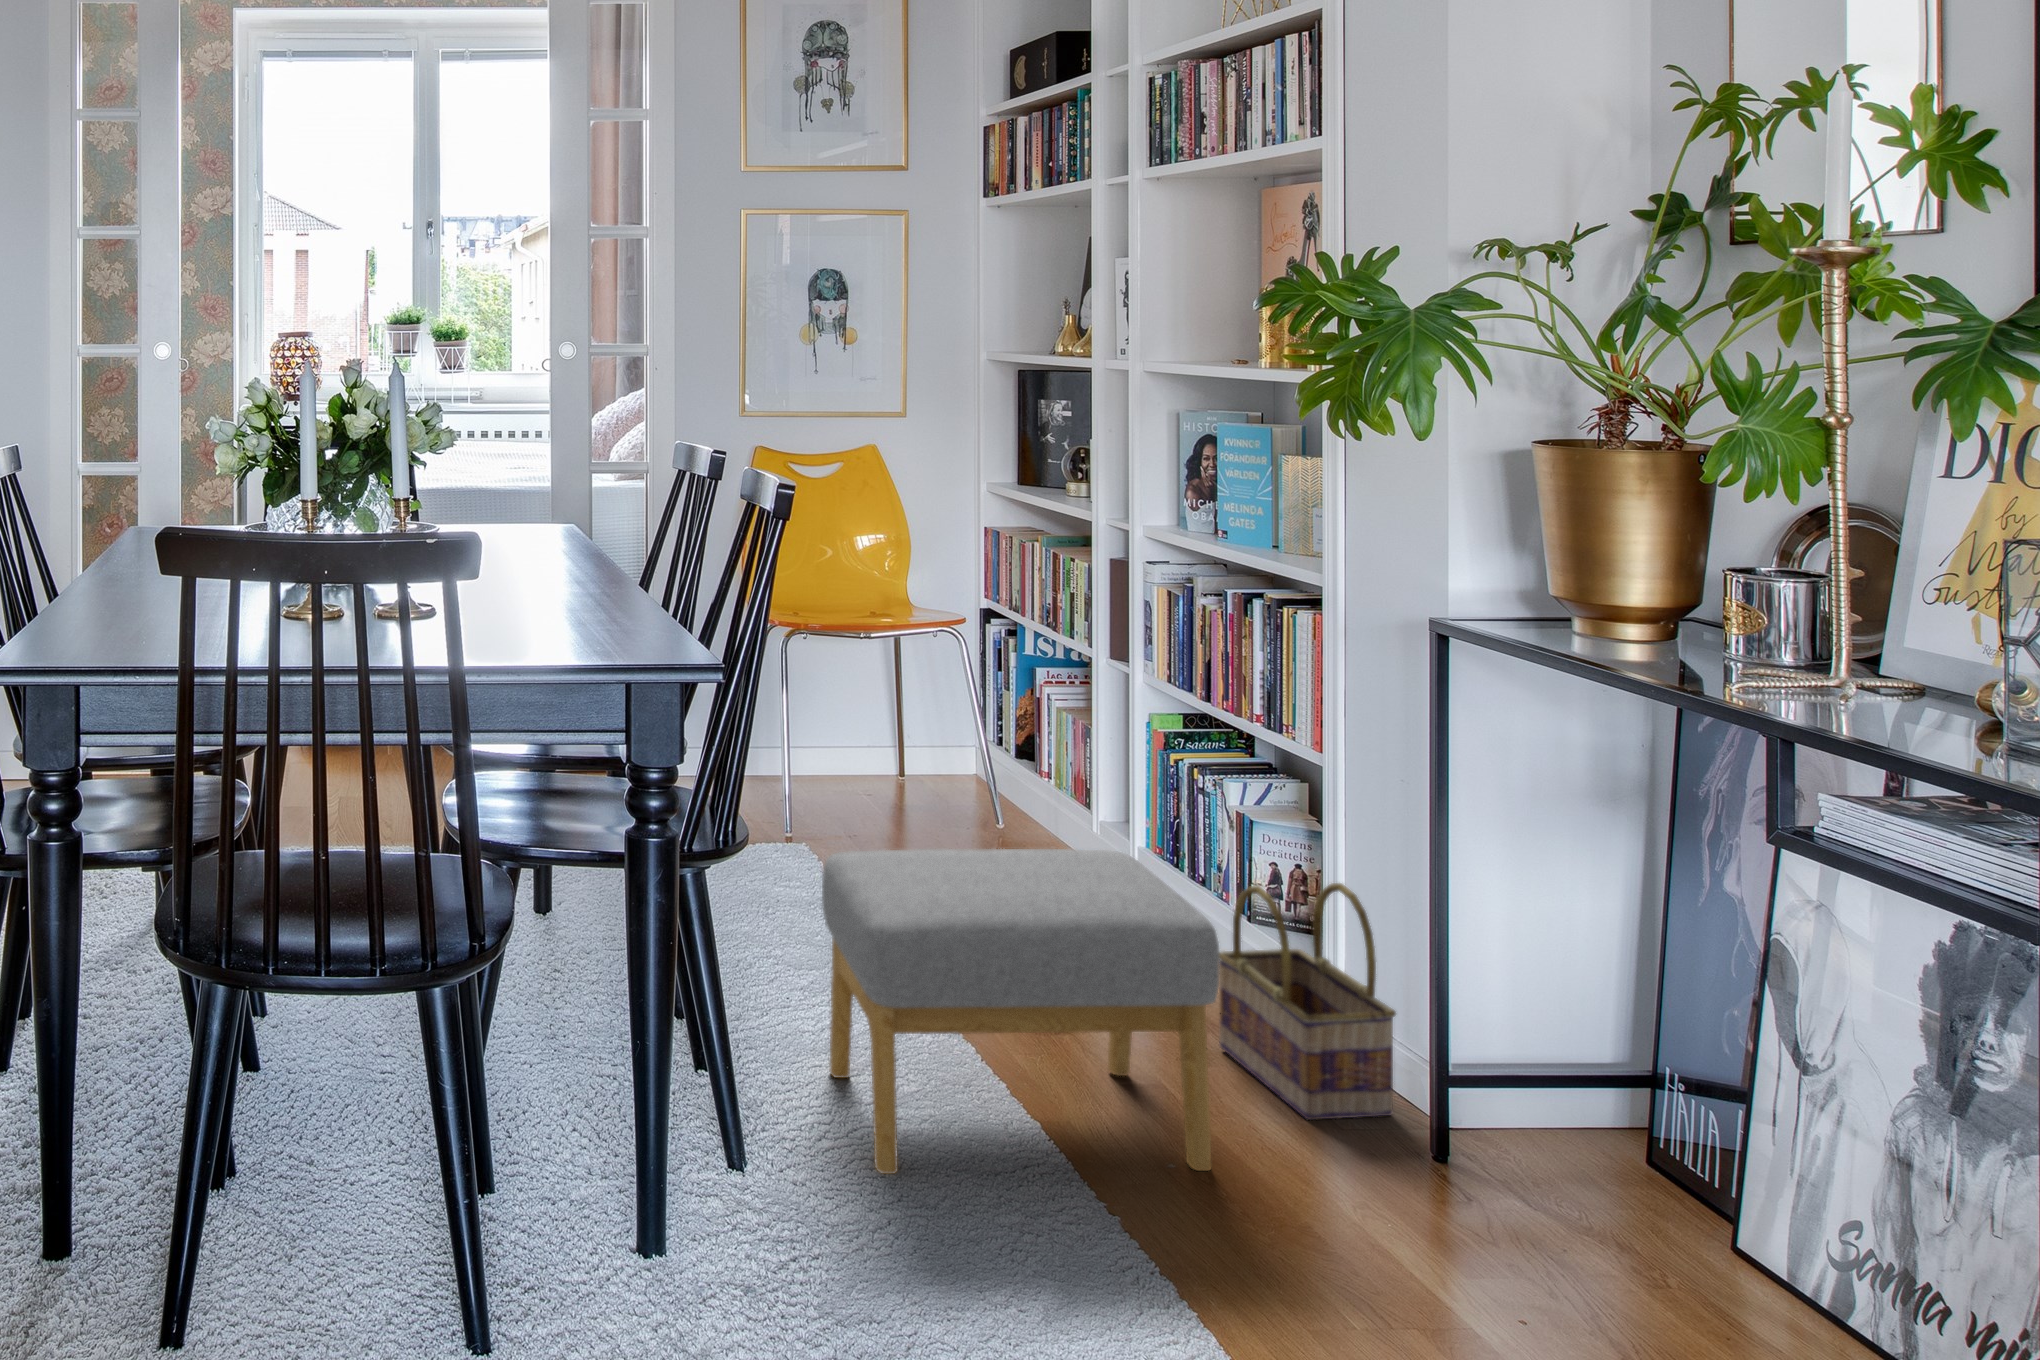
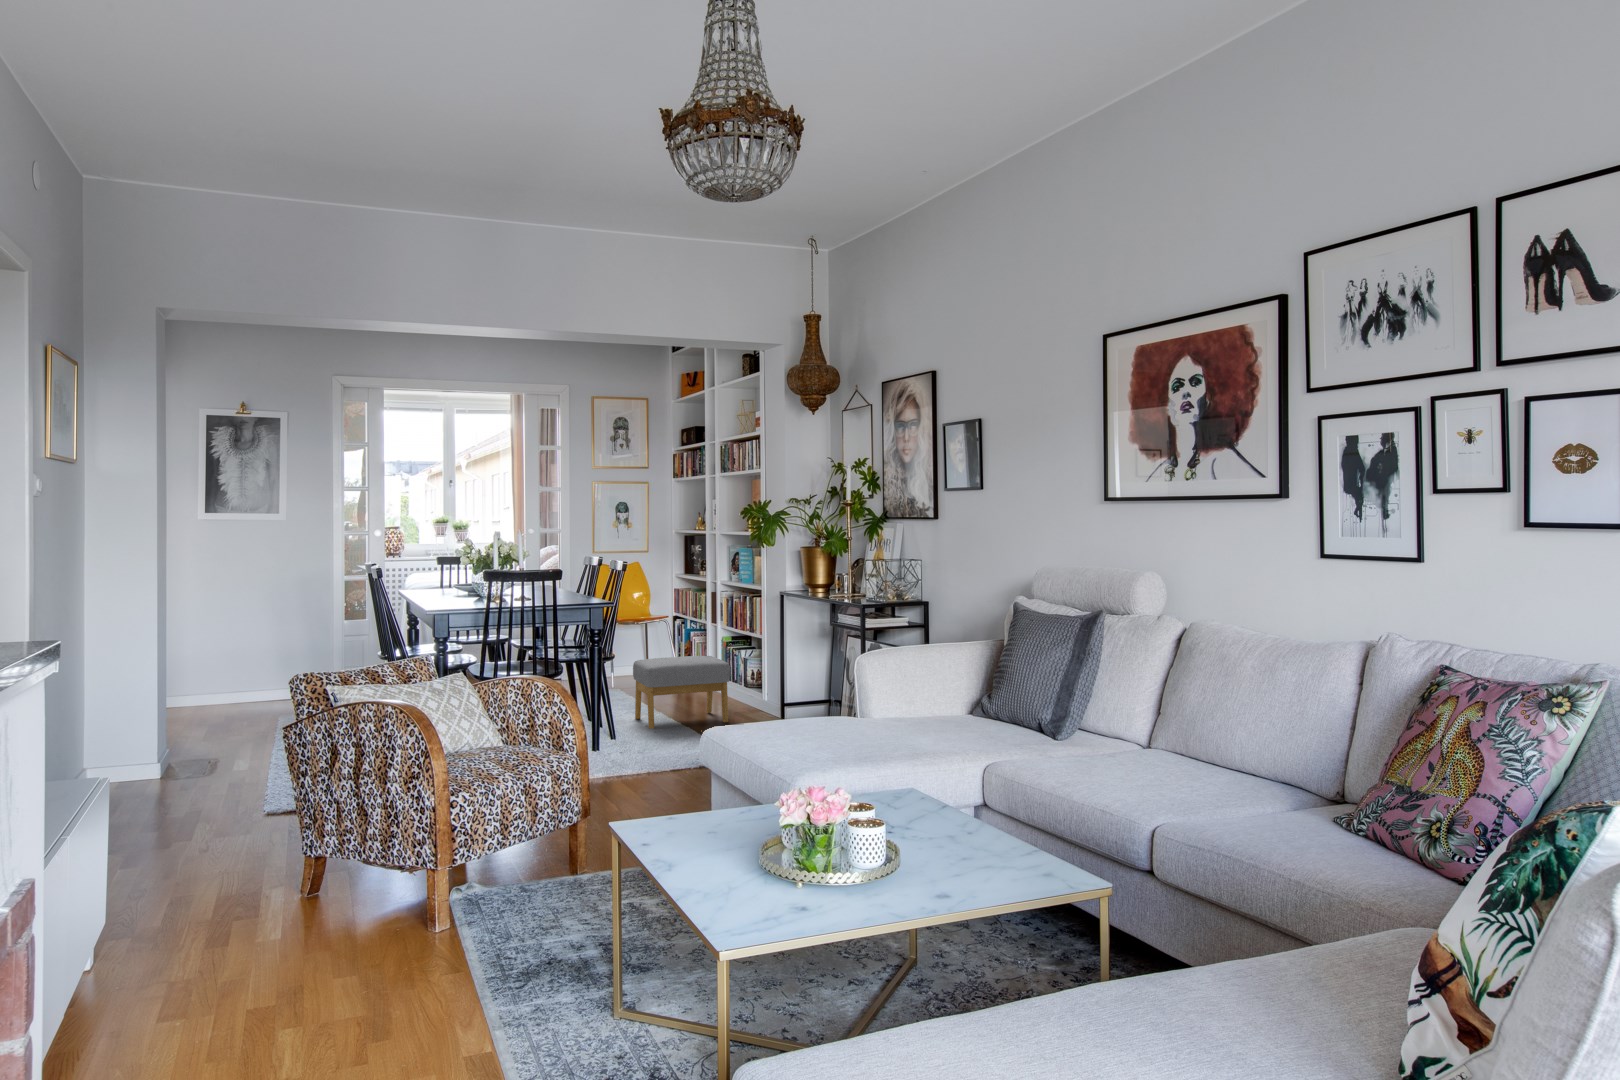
basket: present [1219,883,1396,1120] -> none [734,661,774,715]

